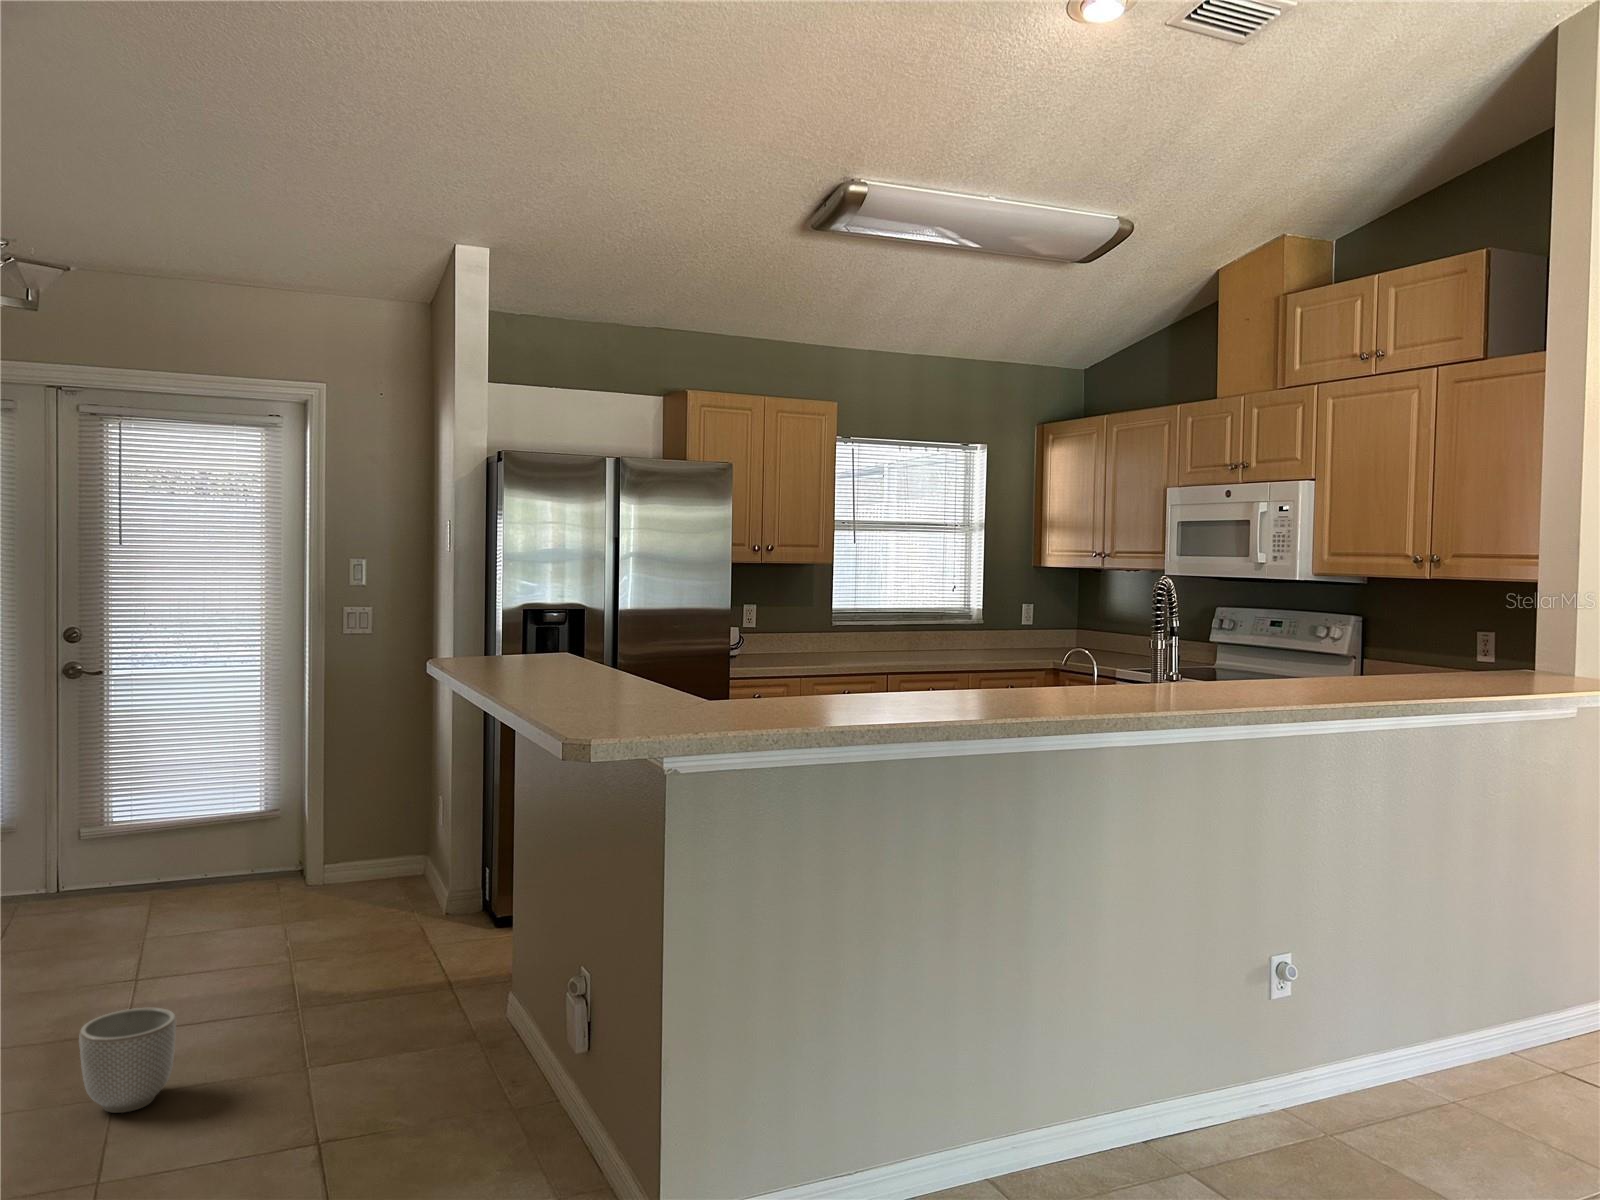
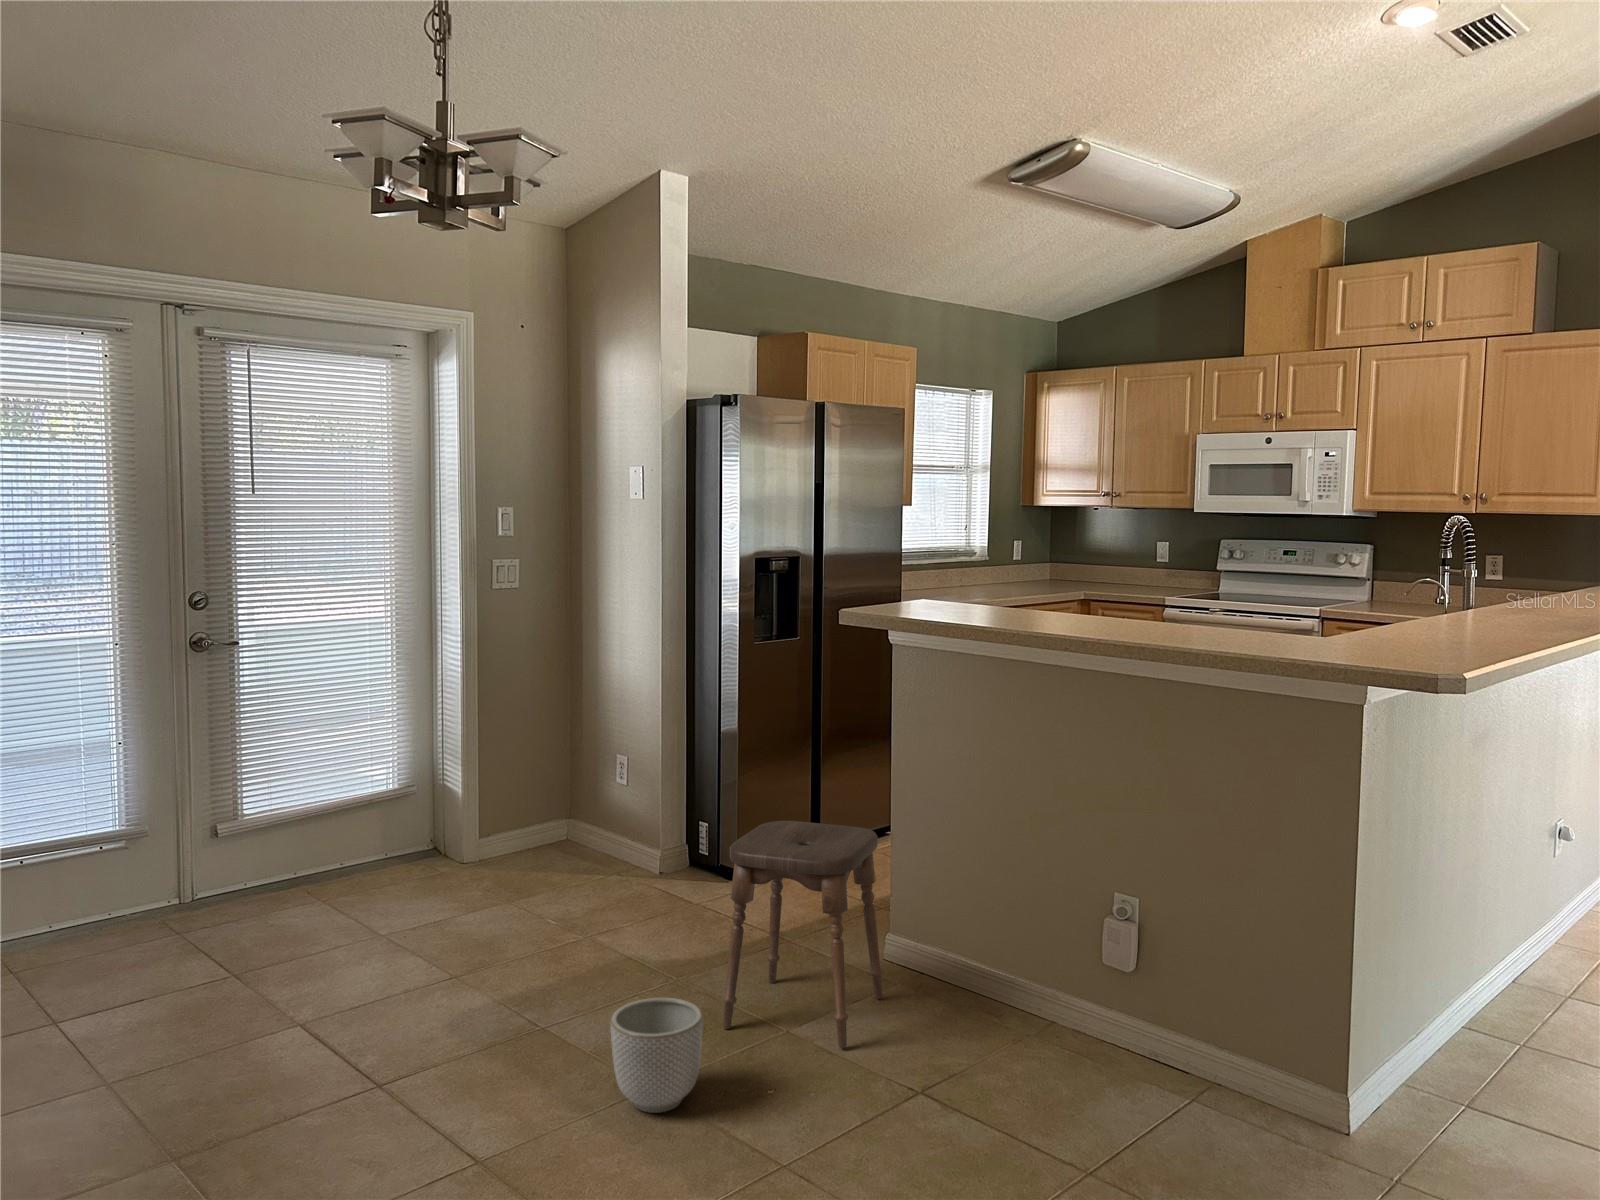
stool: none [279,860,455,1085] -> present [723,821,883,1048]

